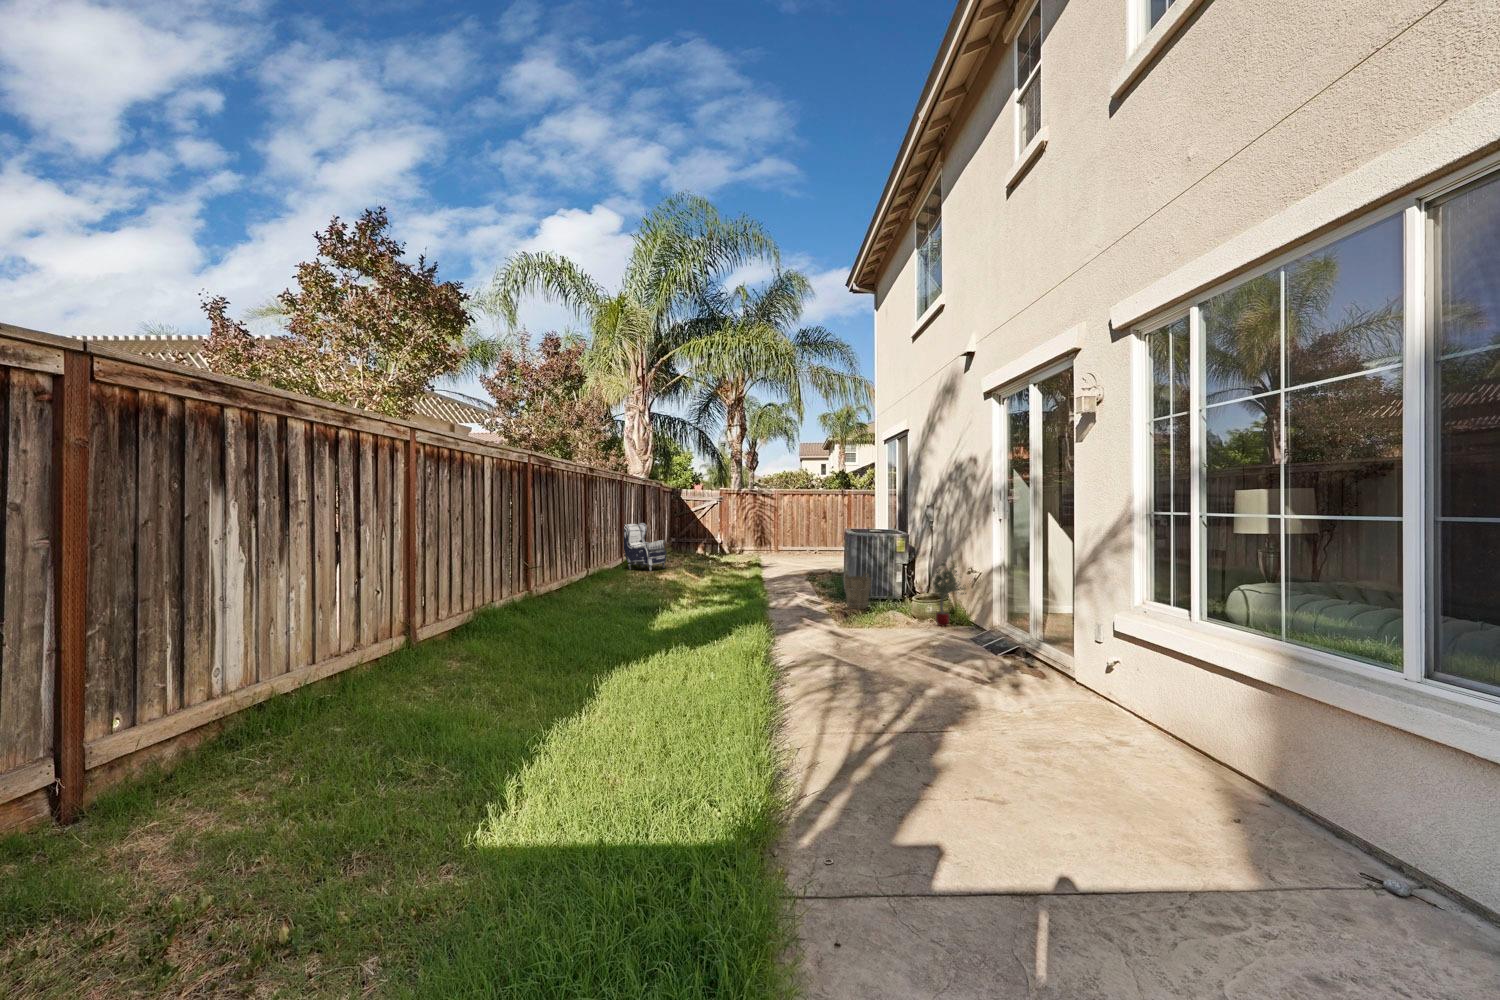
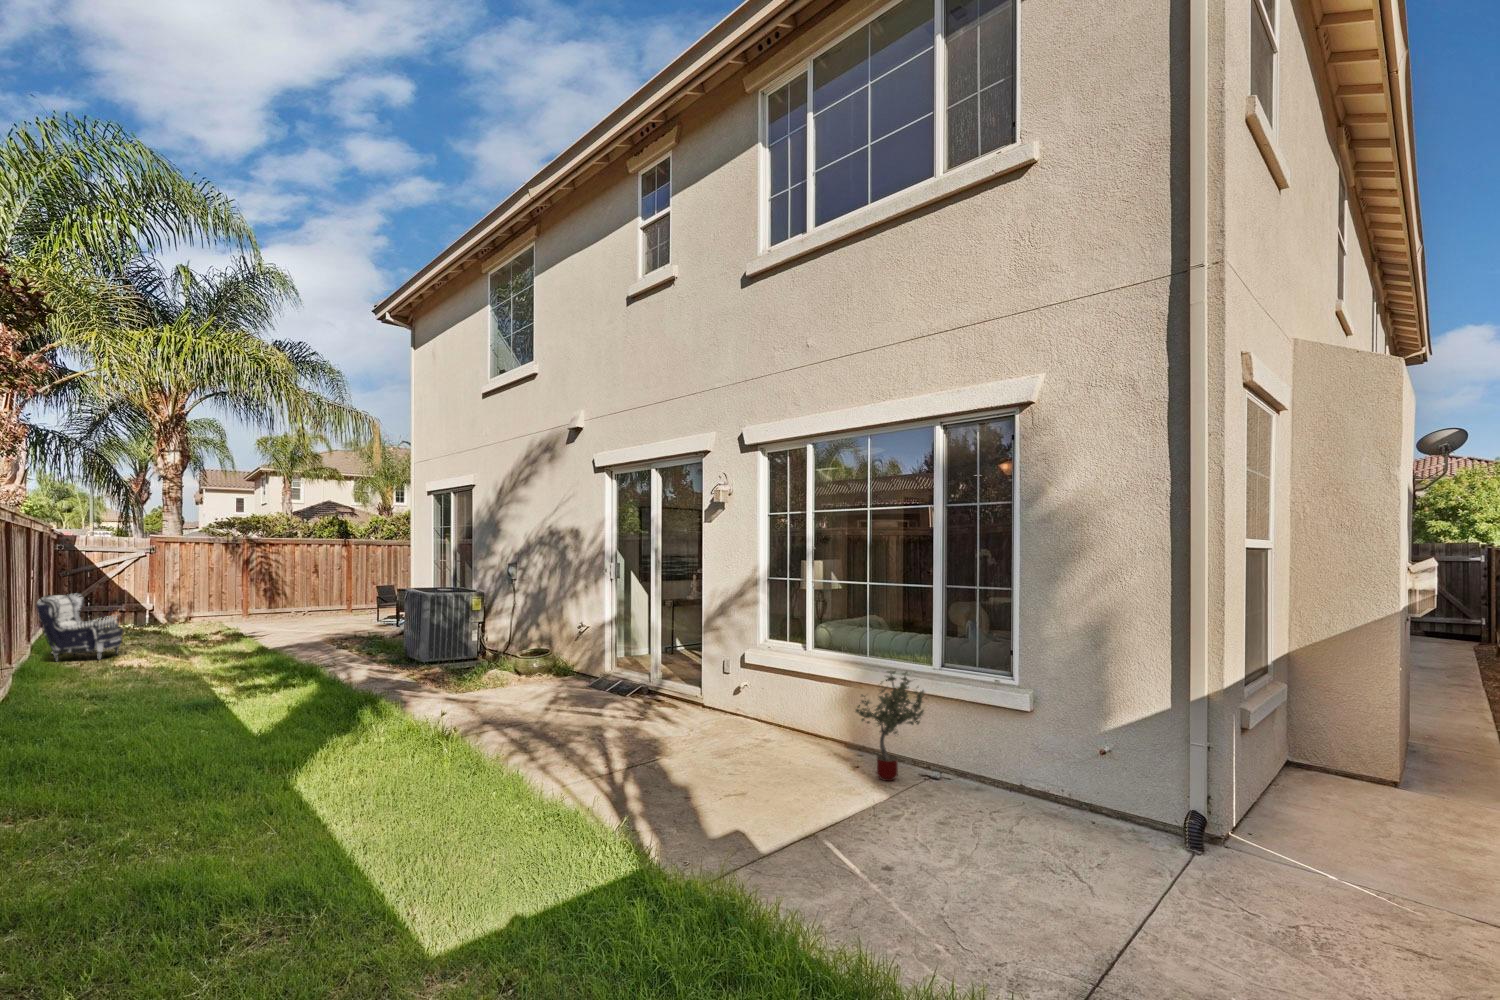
potted tree: present [933,560,966,626] -> present [855,671,927,781]
bucket: present [844,570,871,609] -> none [431,634,462,674]

